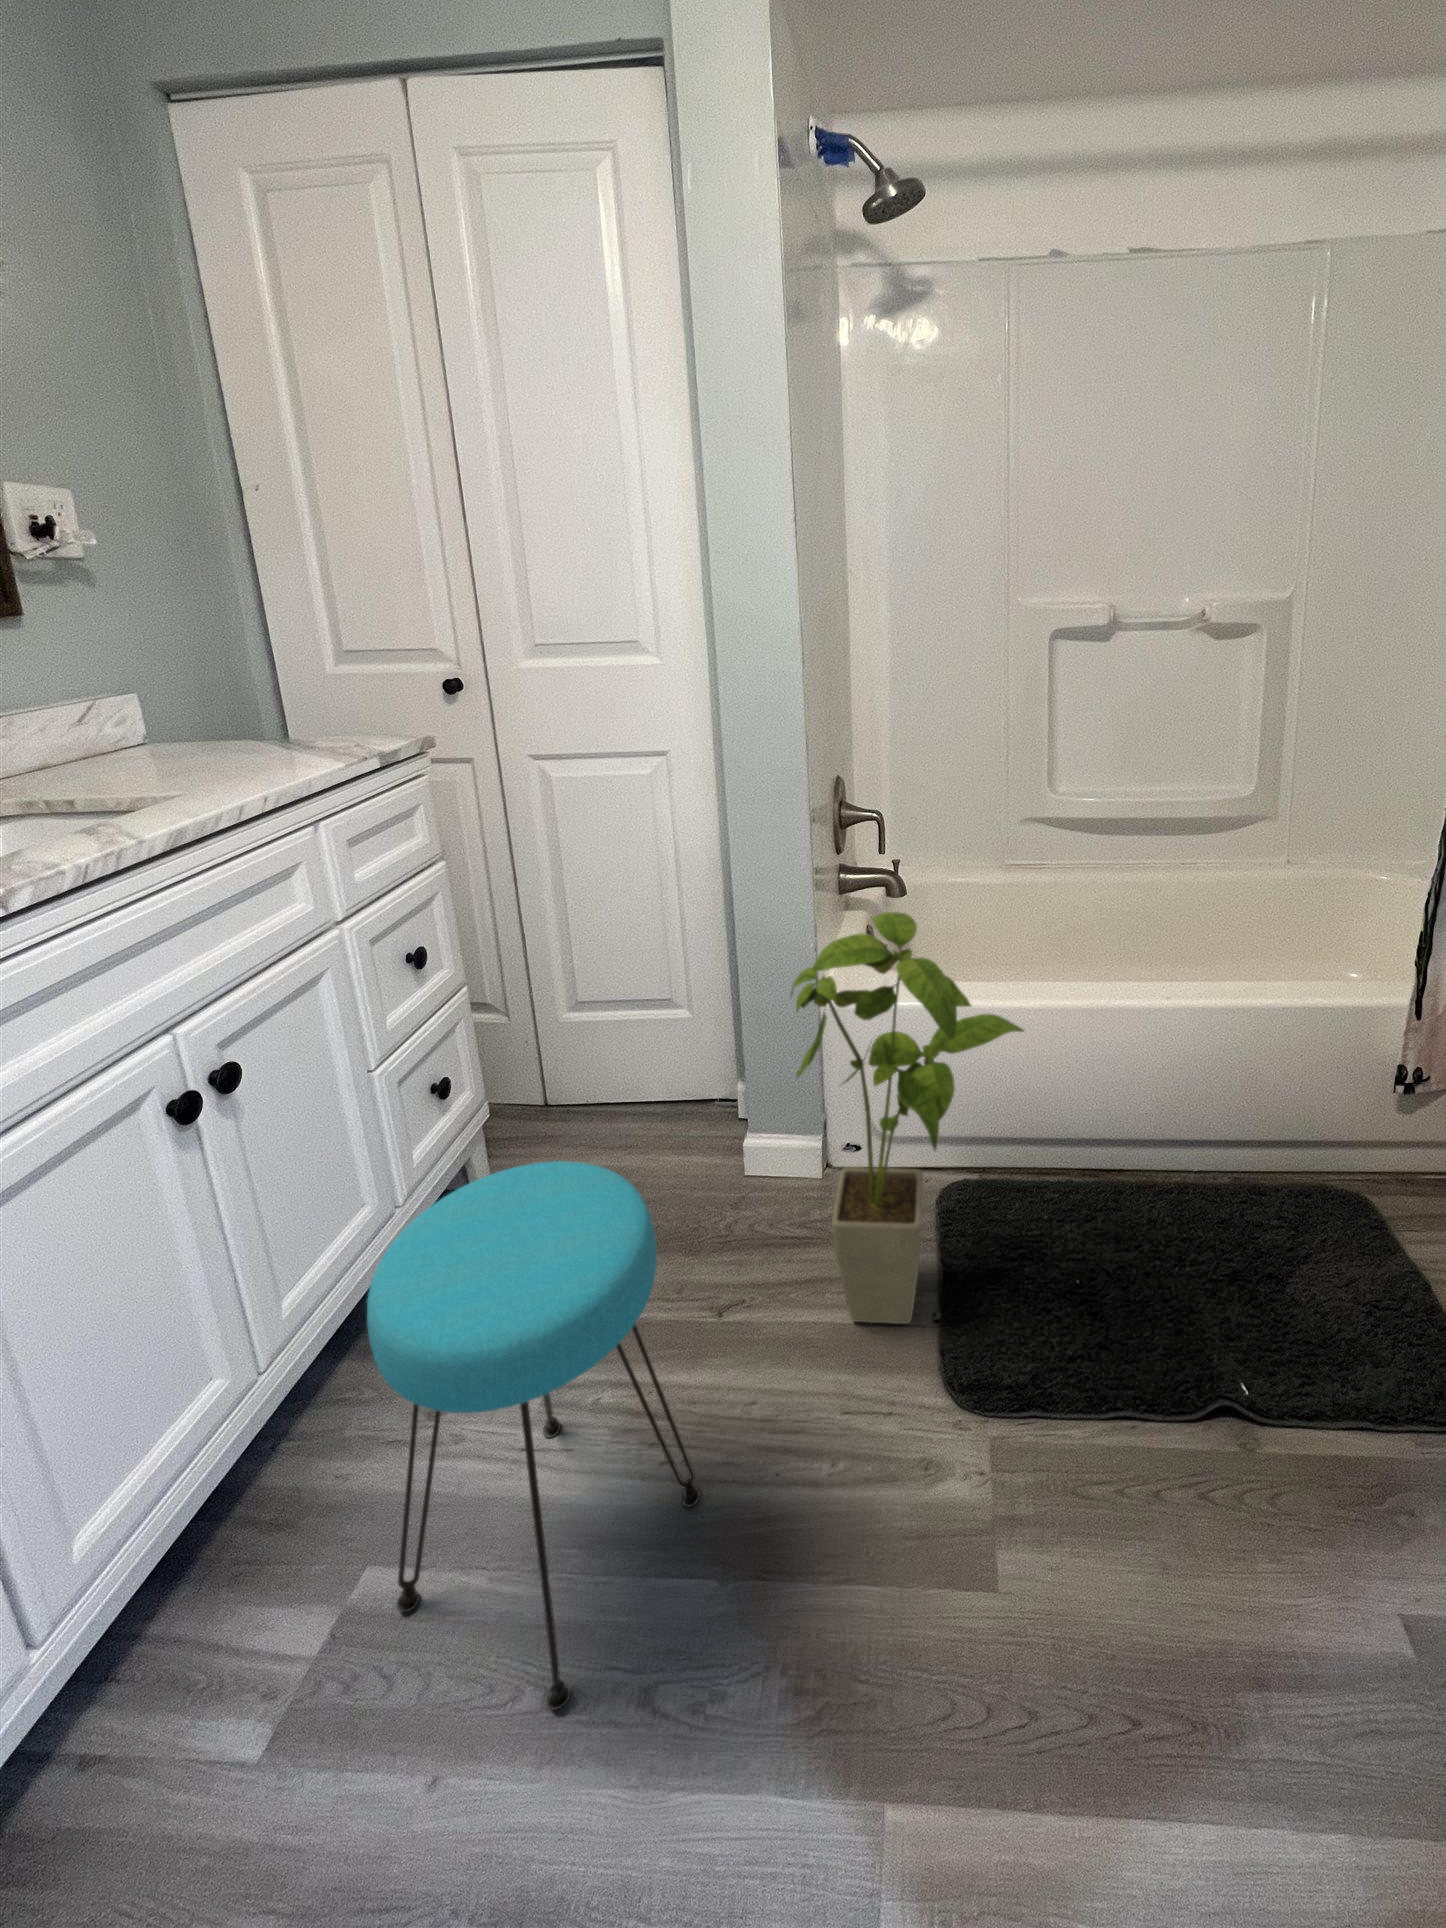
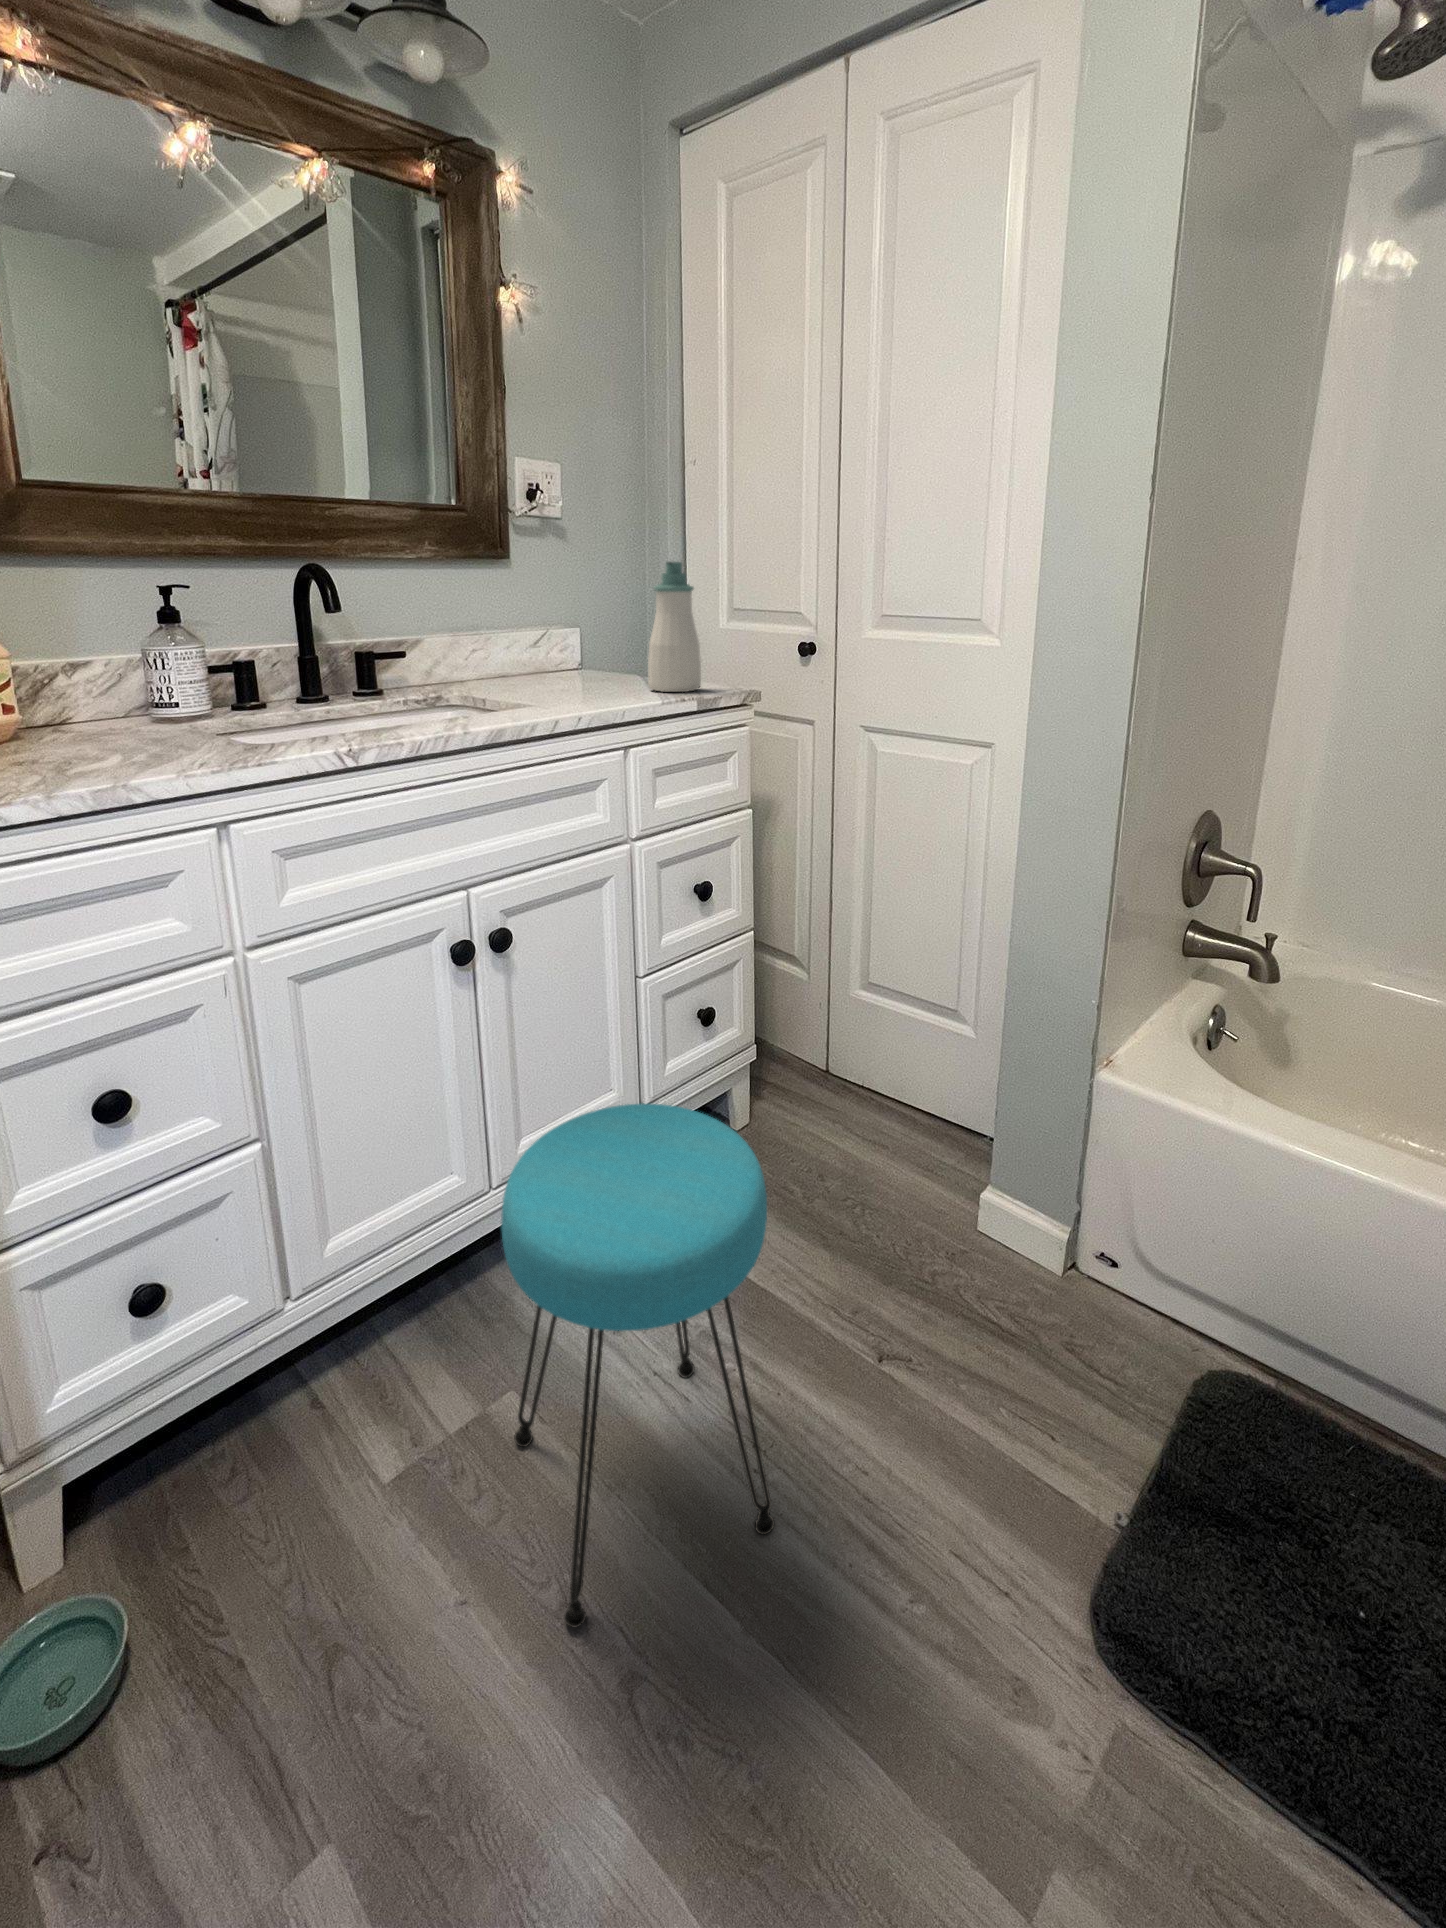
soap bottle: none [284,606,364,753] -> present [648,562,701,692]
house plant: present [791,912,1024,1324] -> none [991,984,1349,1509]

